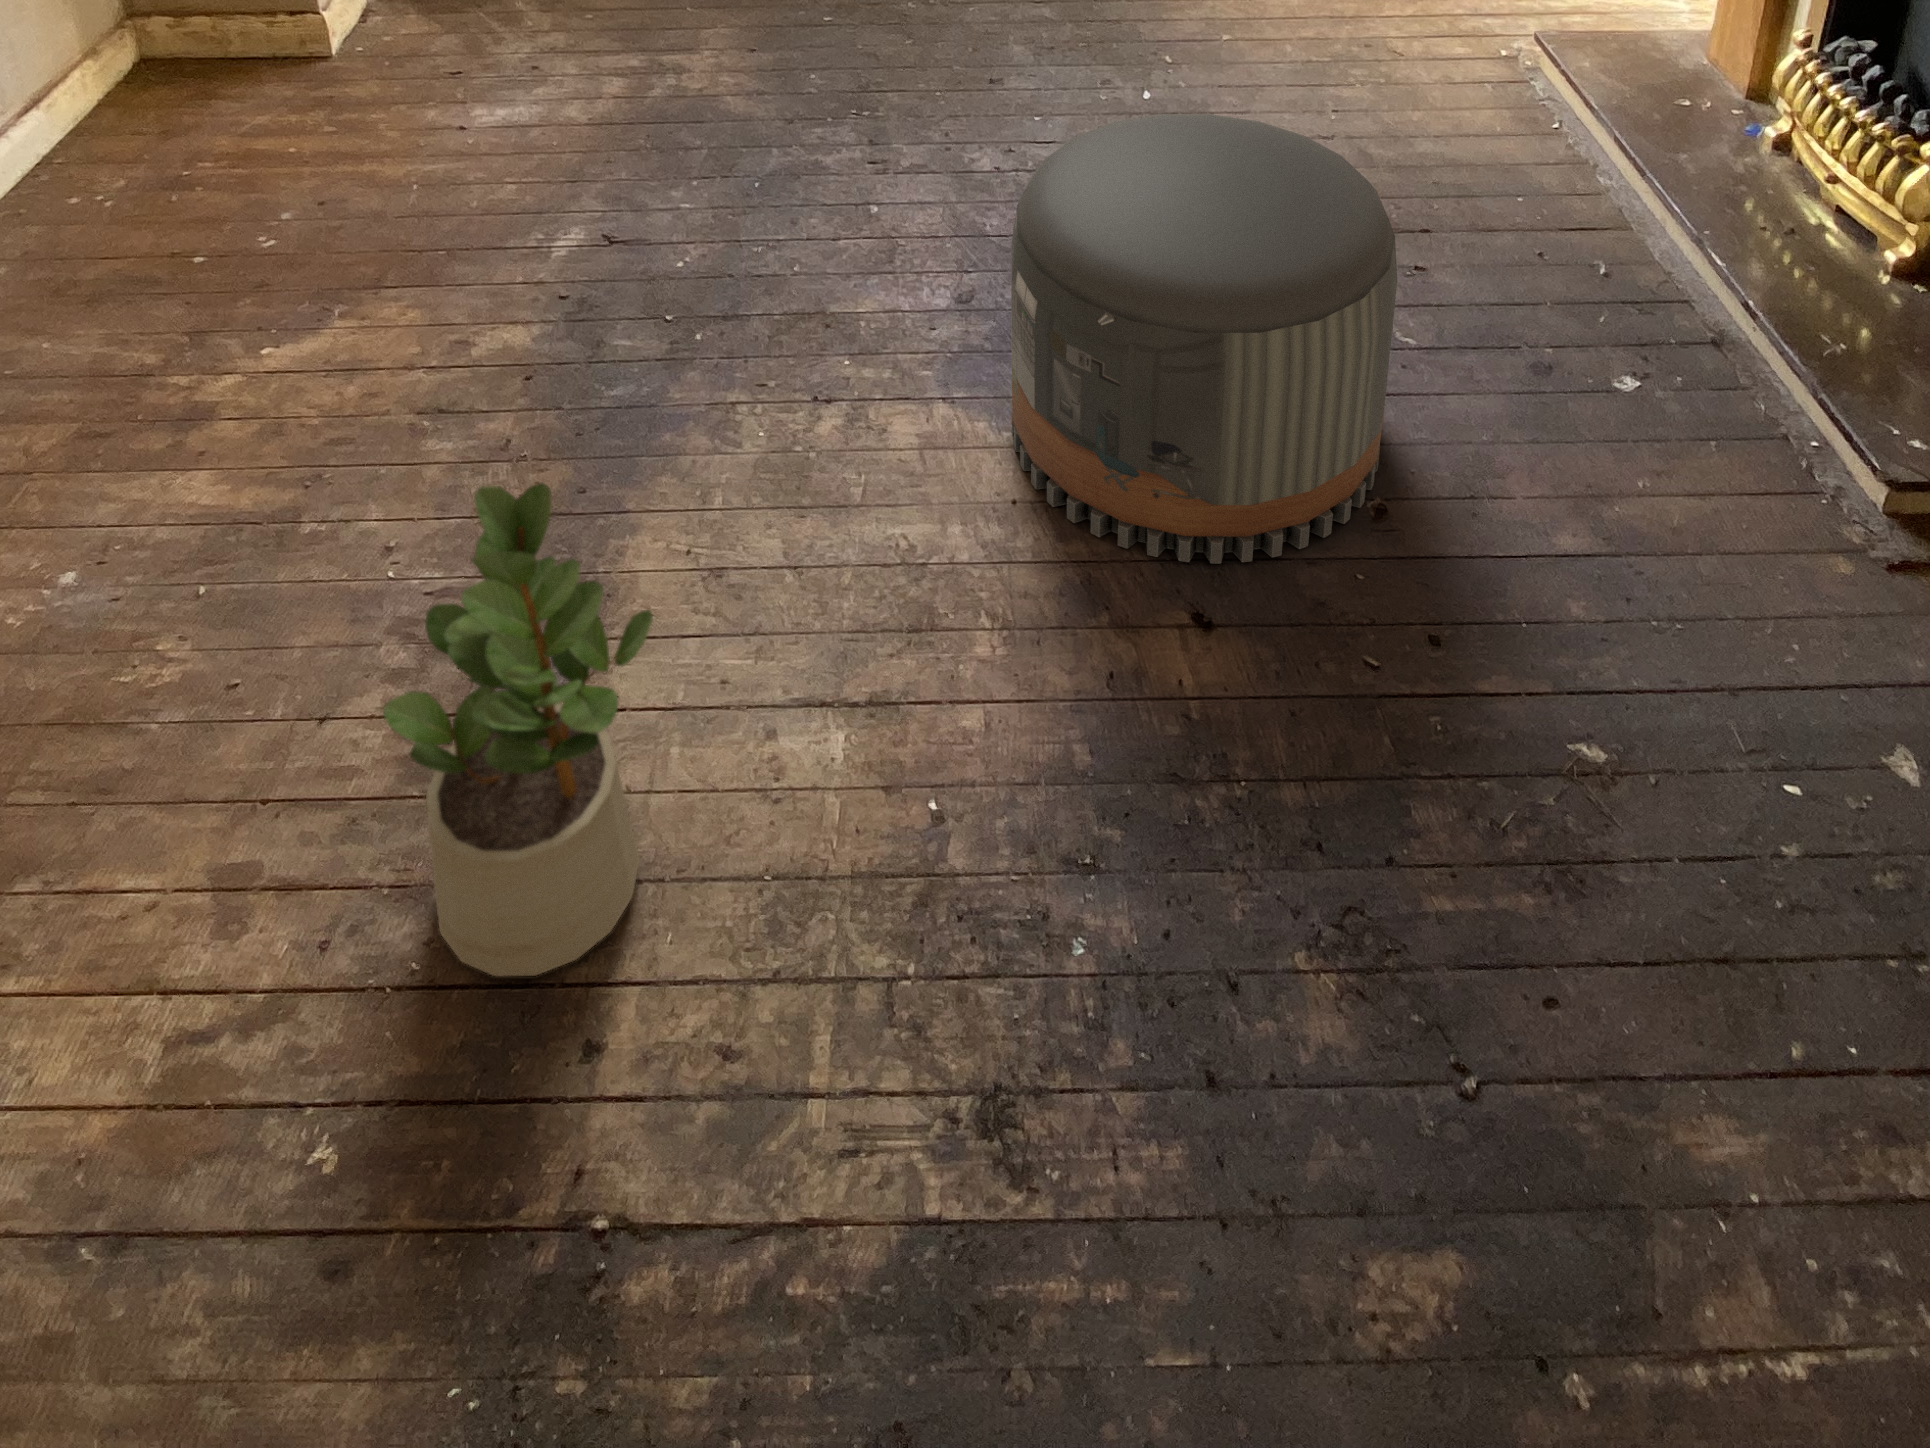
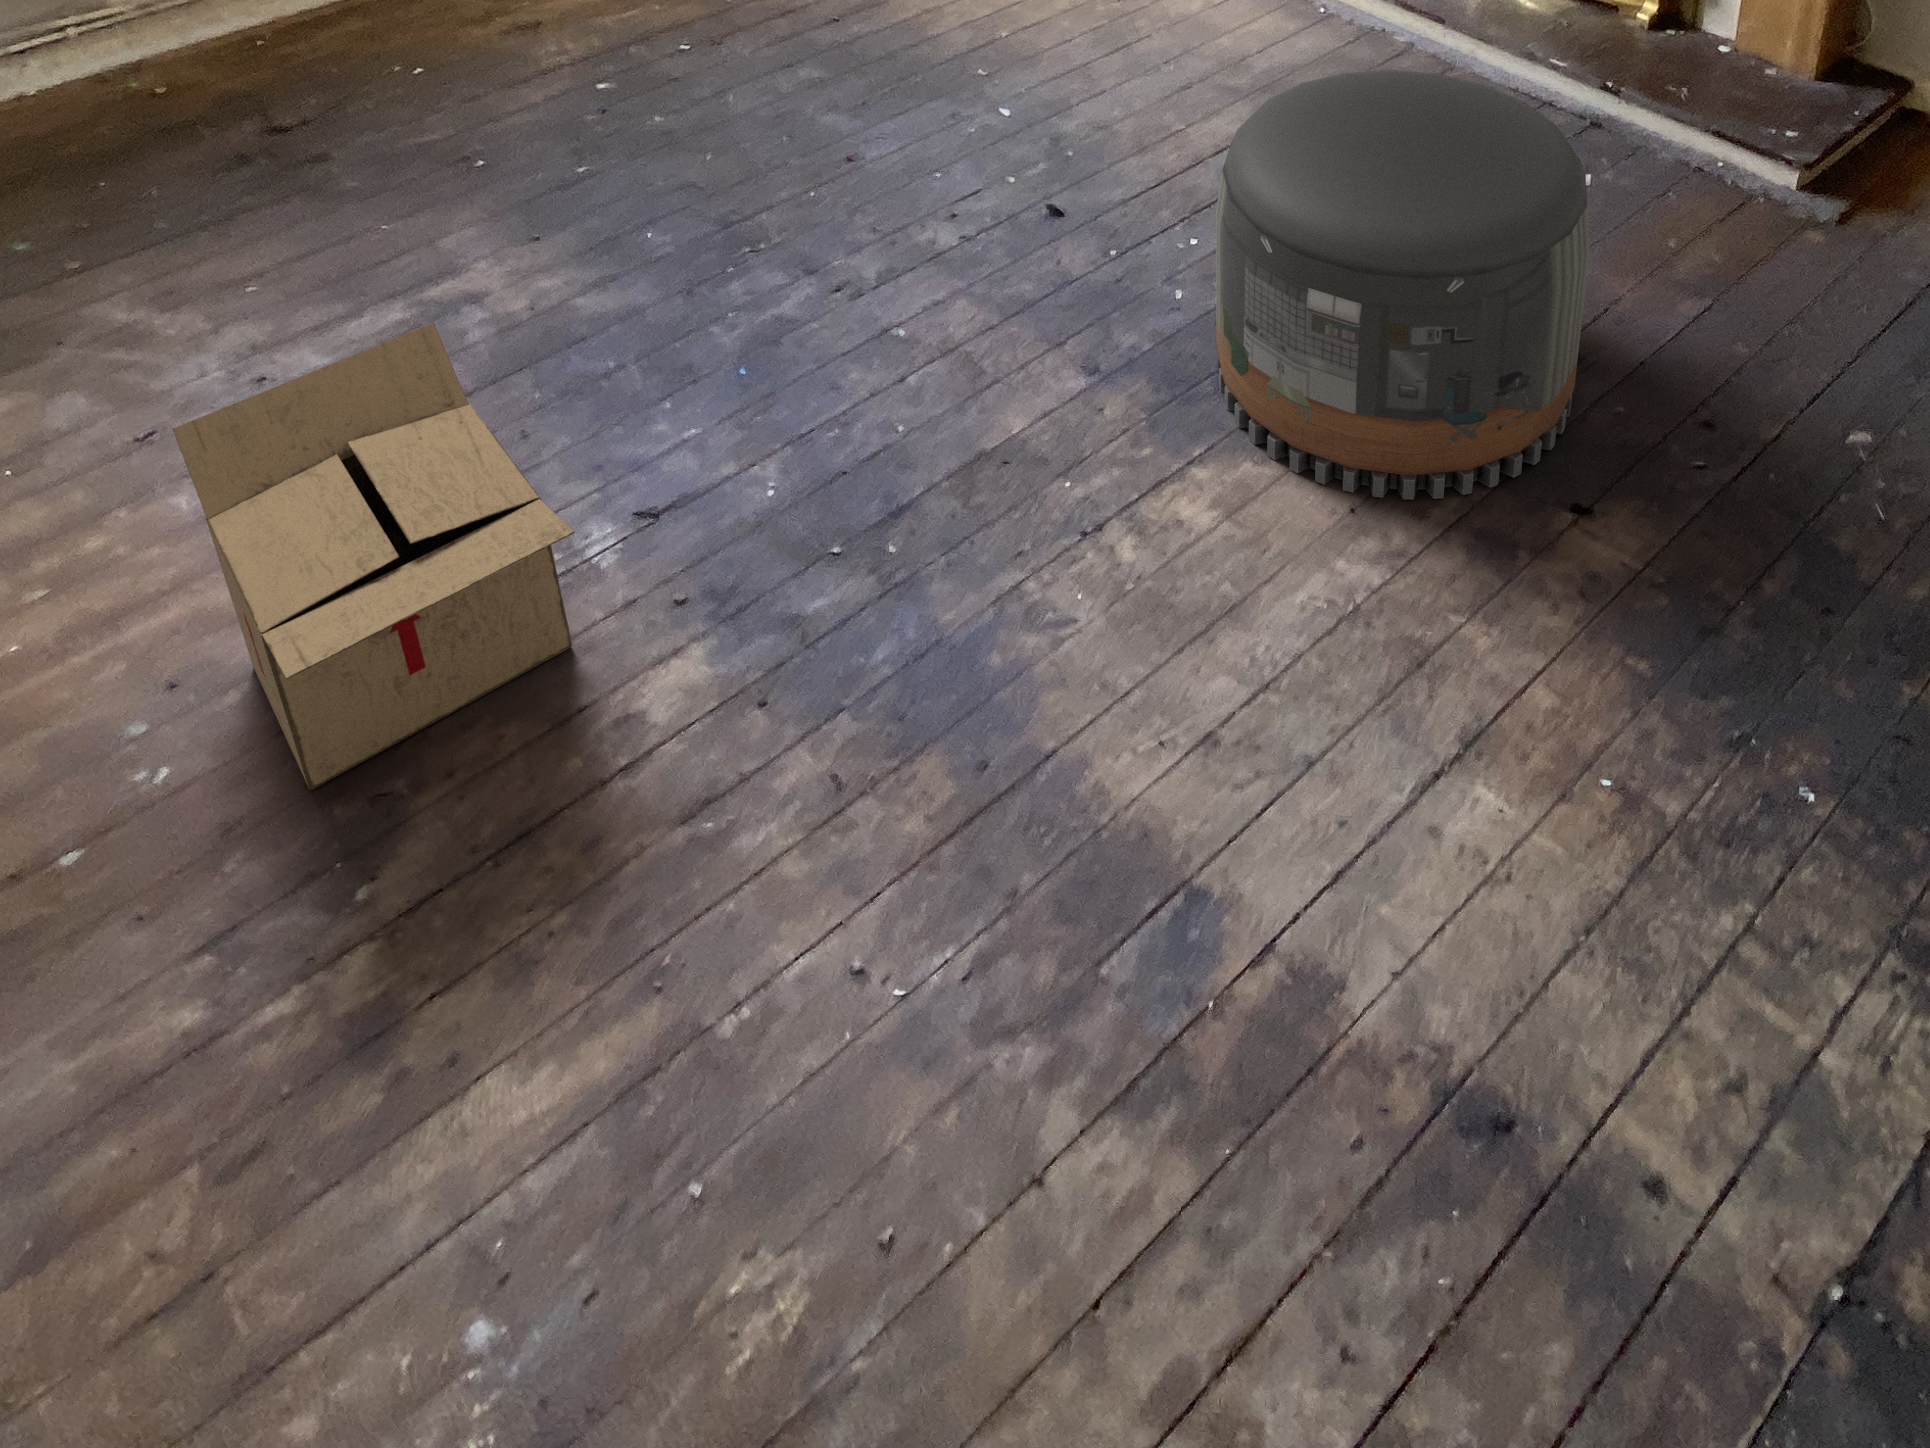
cardboard box: none [263,41,534,288] -> present [173,323,575,790]
potted plant: present [383,483,653,976] -> none [1256,652,1586,1239]

